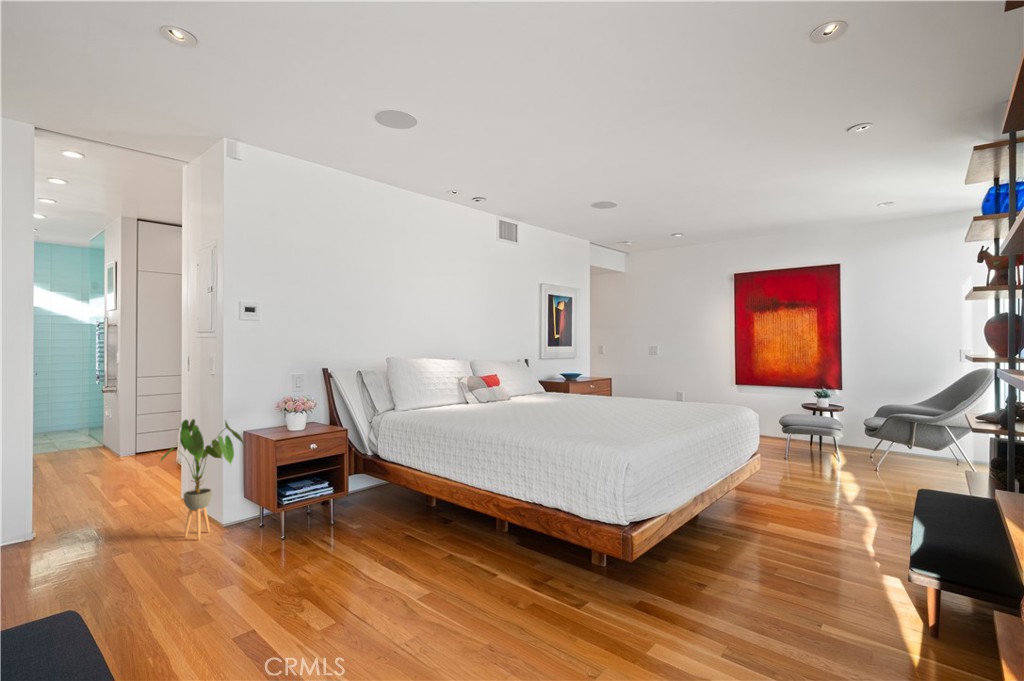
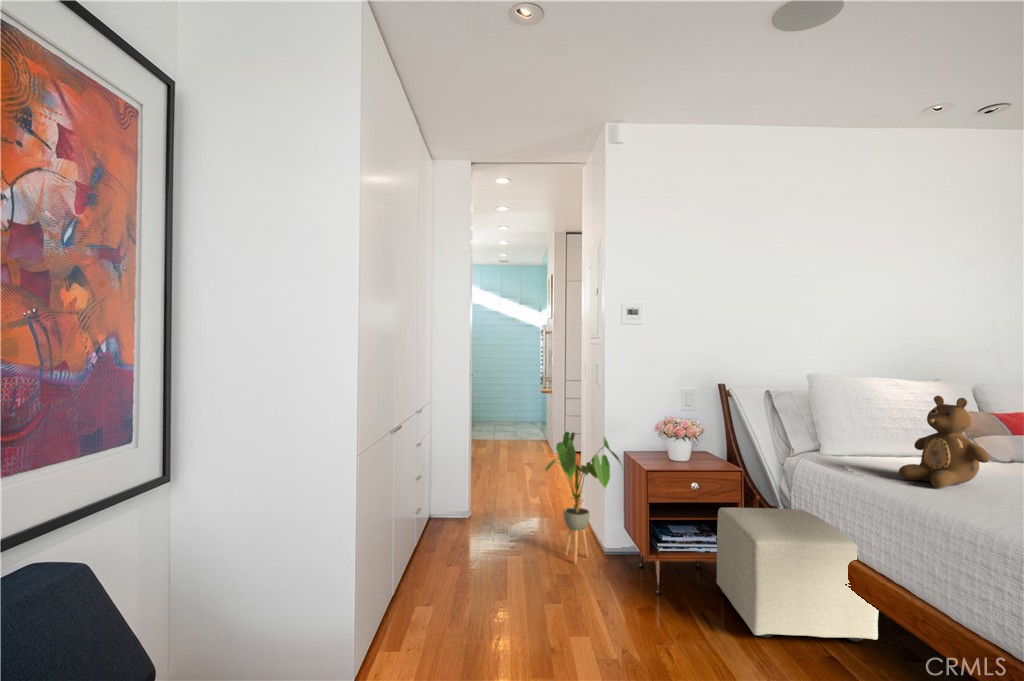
teddy bear: none [442,366,484,418] -> present [899,396,990,488]
ottoman: none [329,450,433,538] -> present [717,507,879,641]

